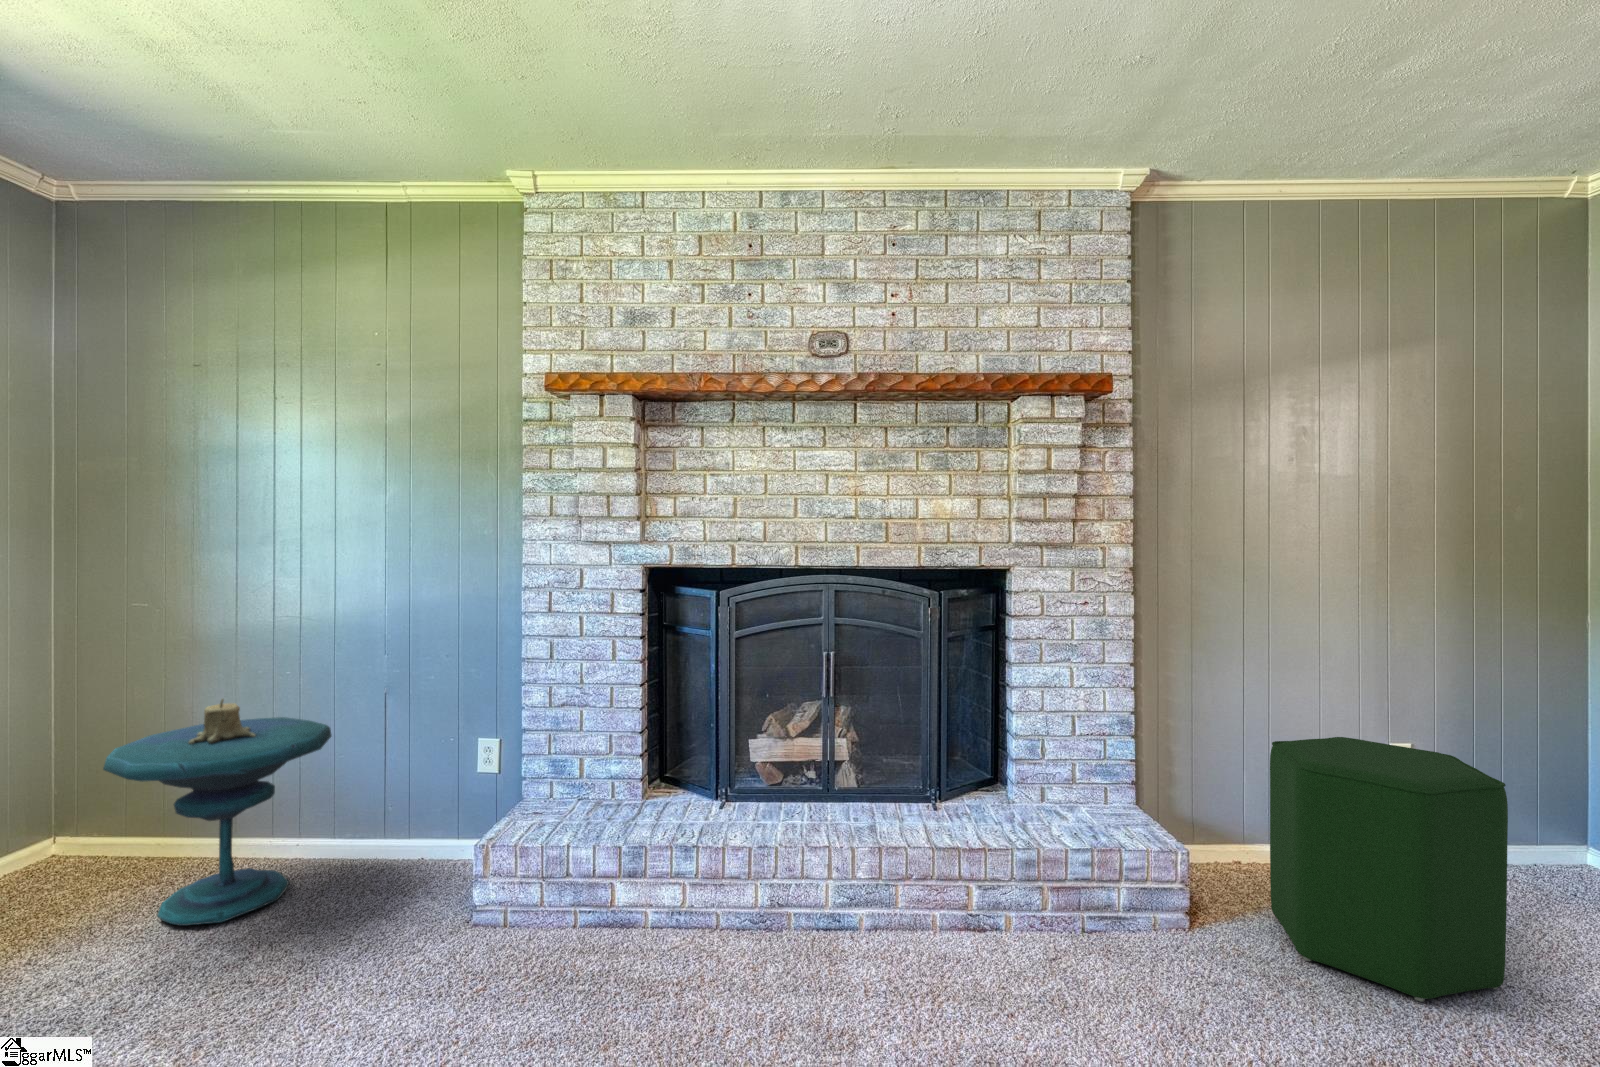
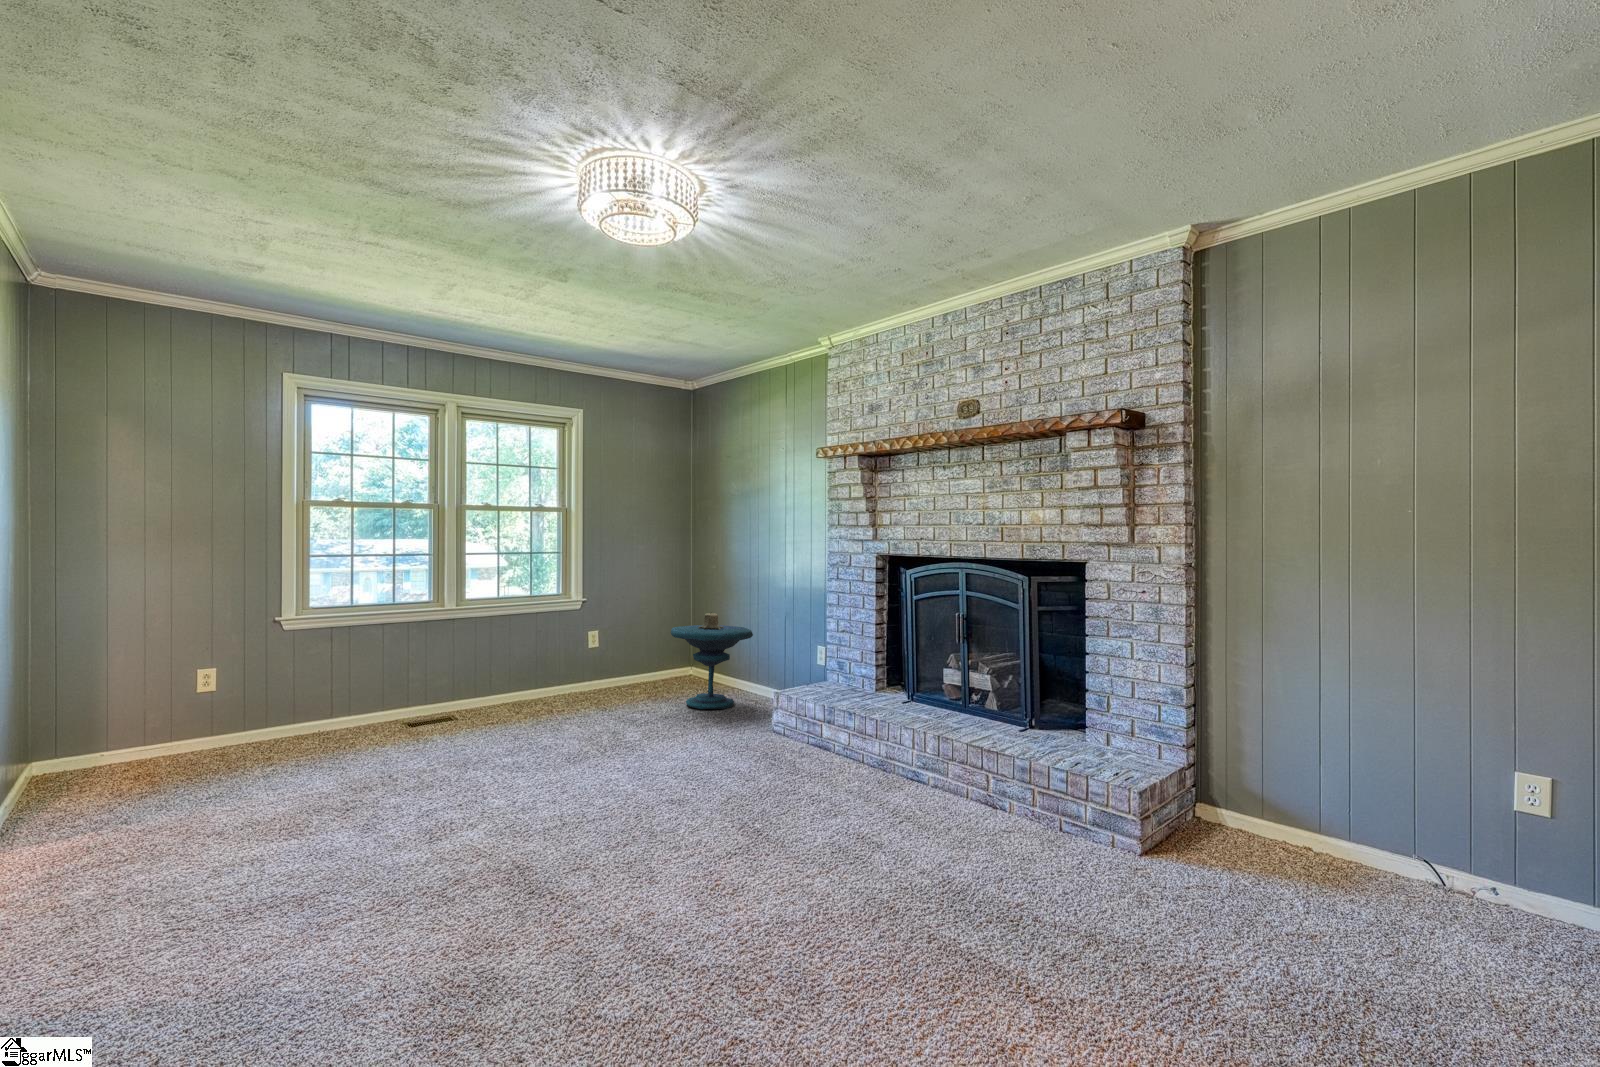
ottoman: present [1270,737,1508,1002] -> none [1192,719,1405,961]

